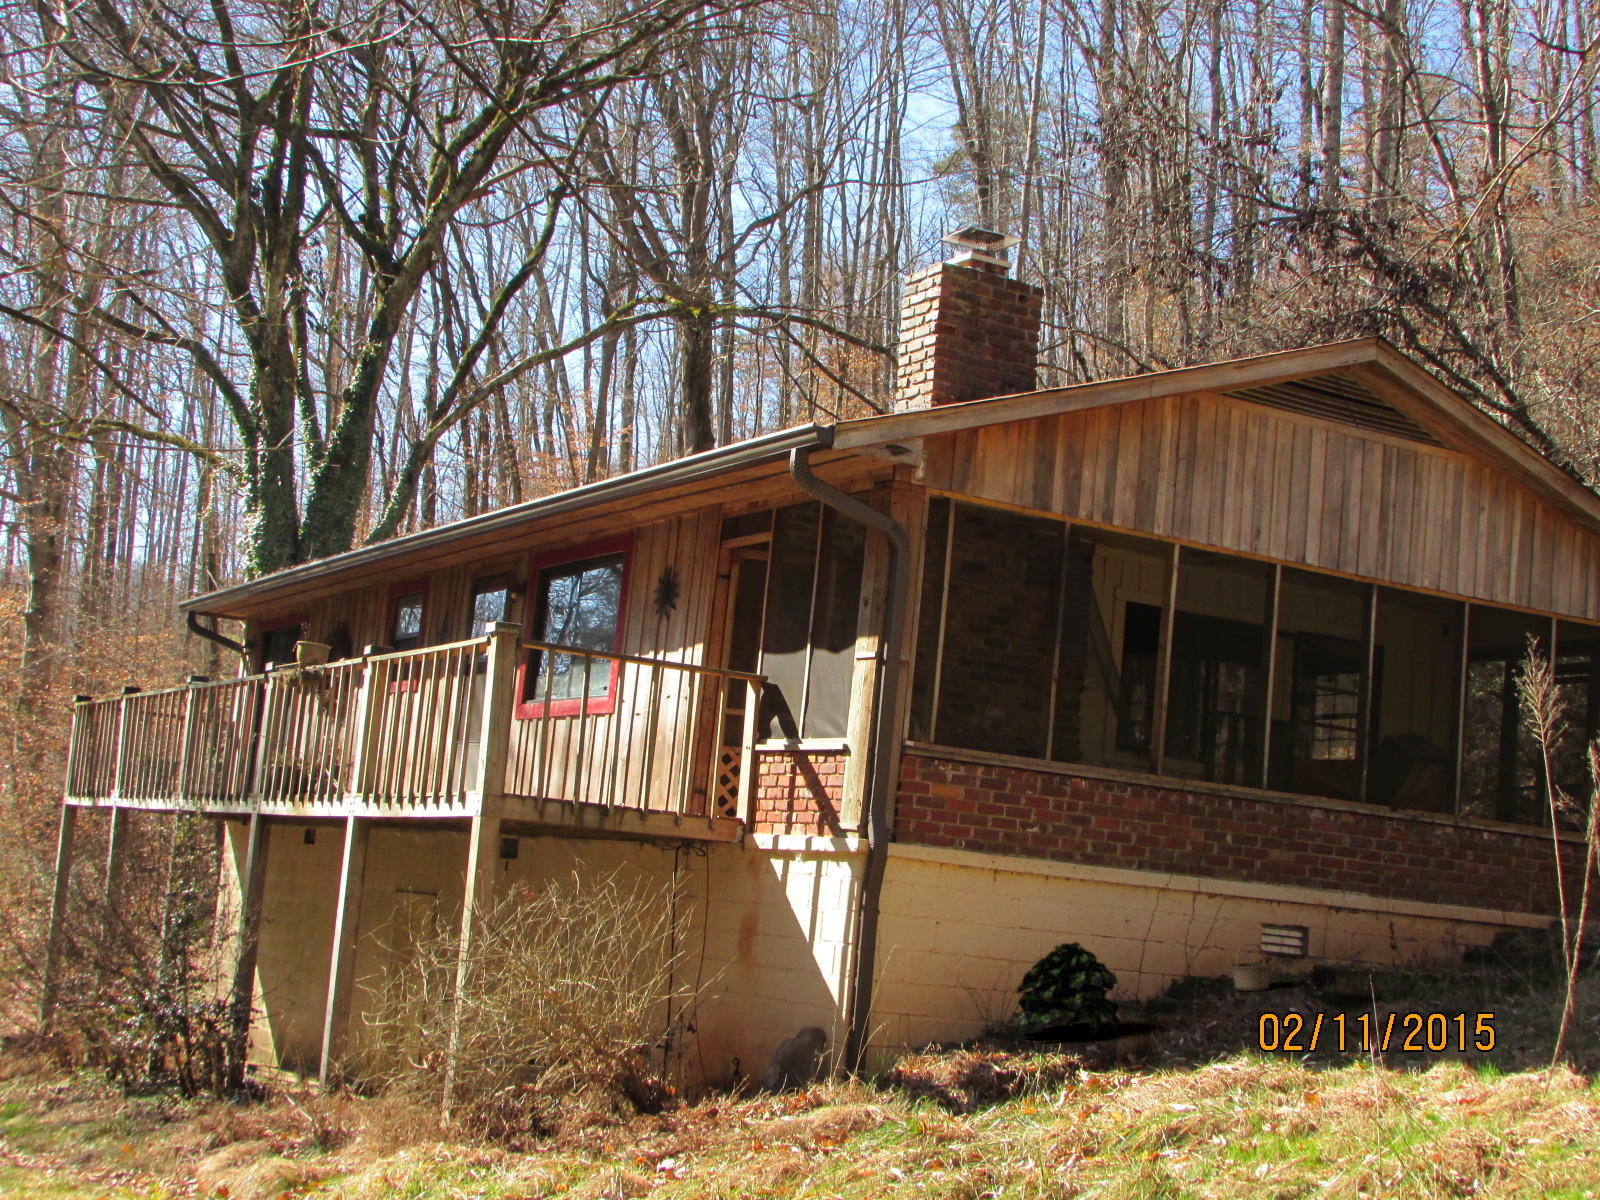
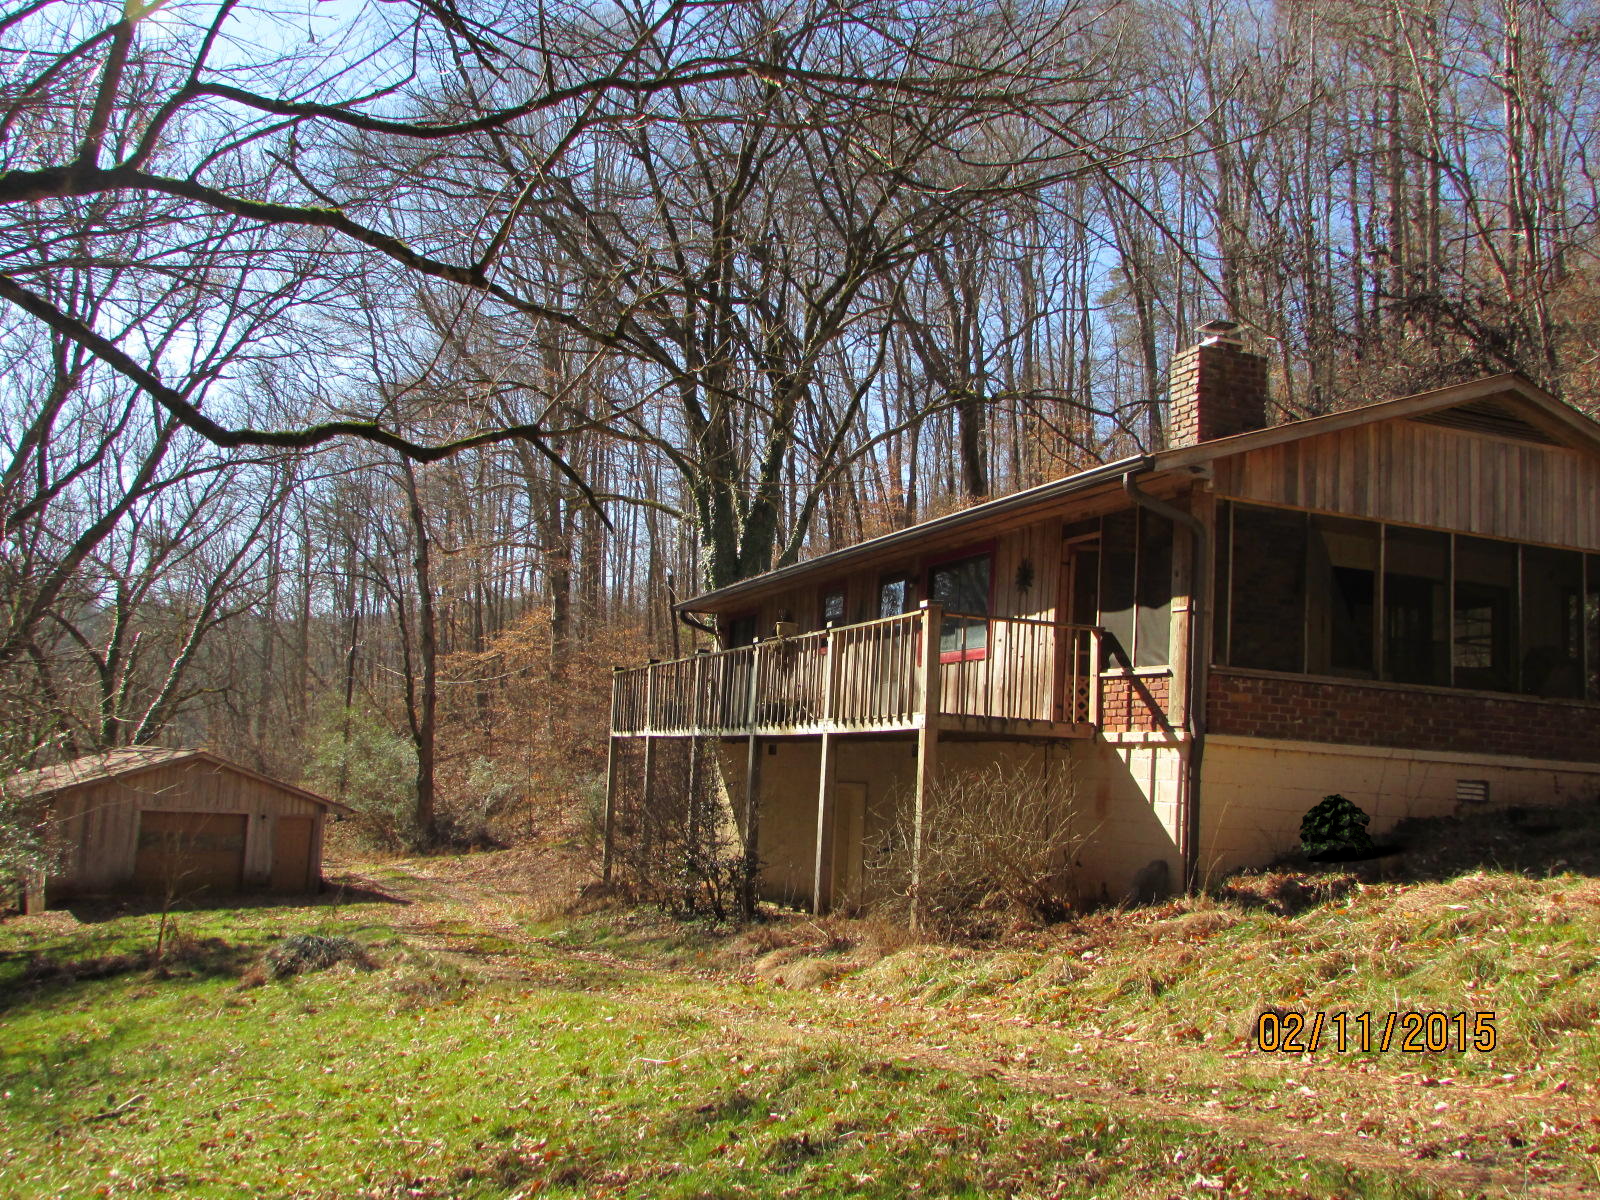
basket: present [1230,944,1272,991] -> none [1437,789,1469,821]

